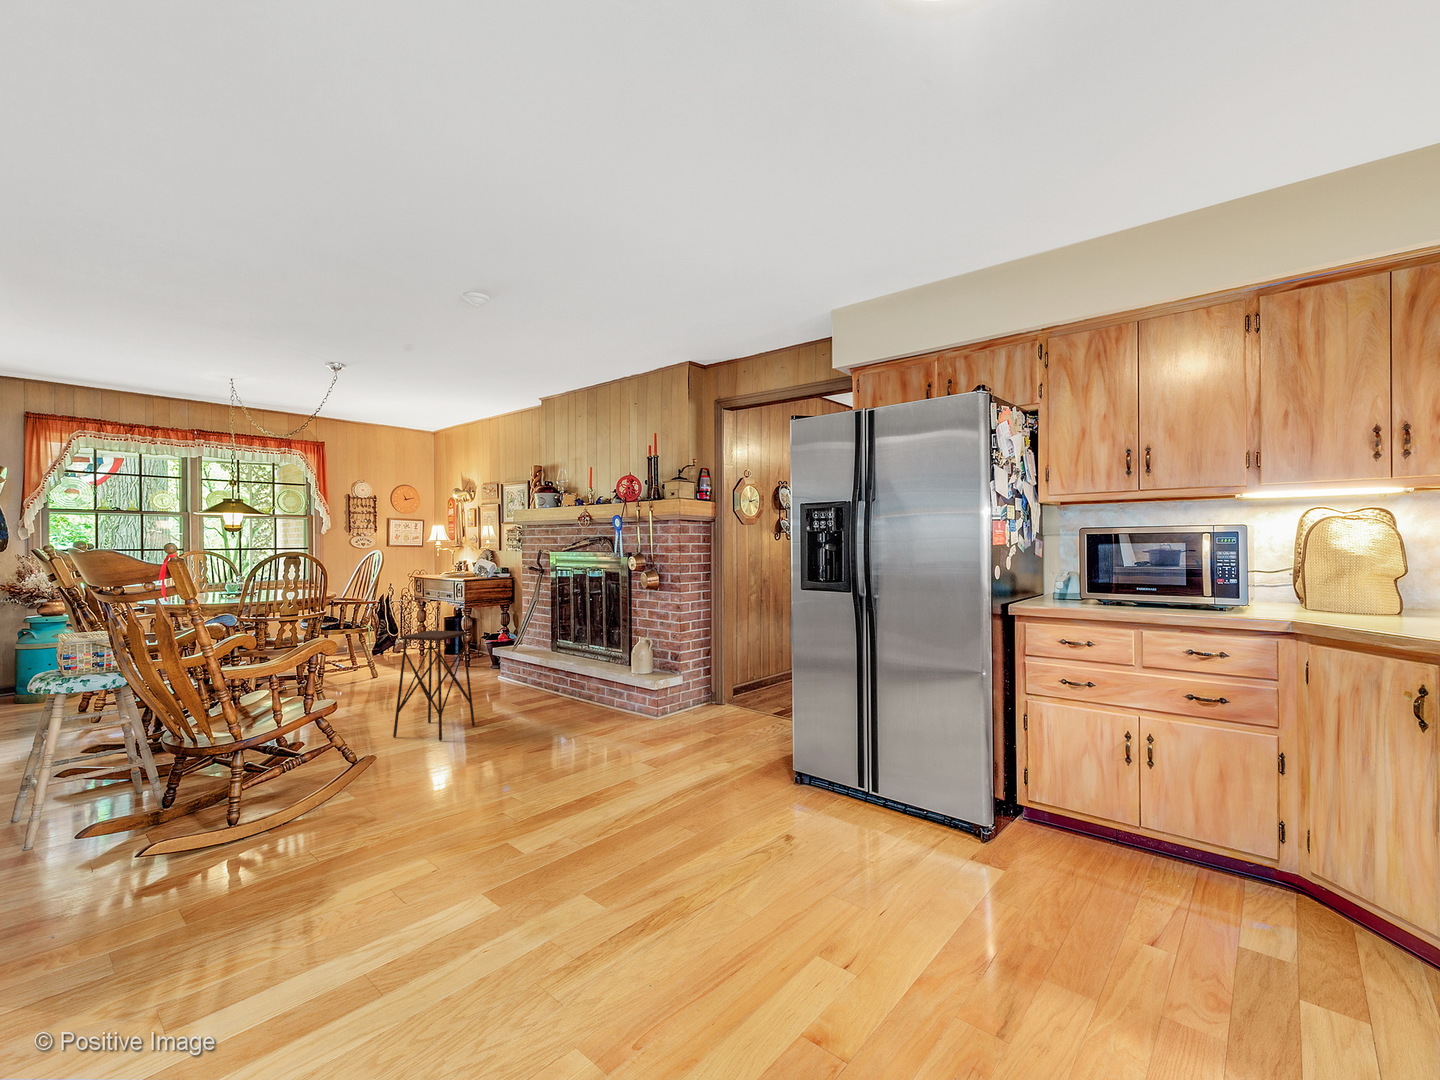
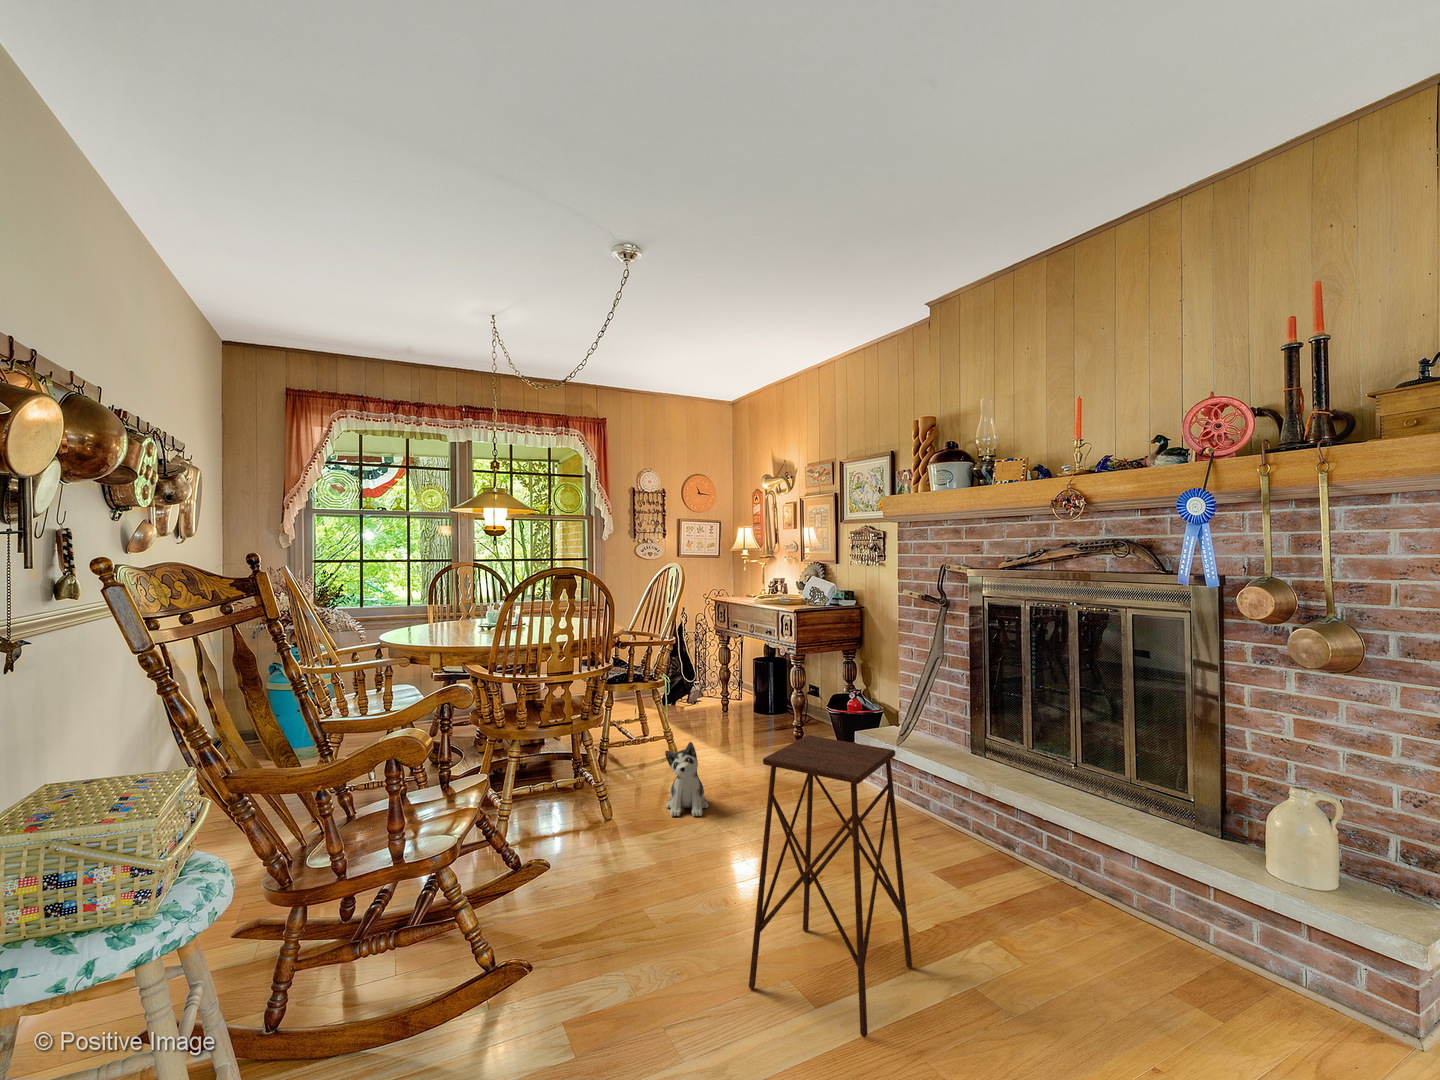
plush toy: none [363,655,391,698] -> present [665,742,708,816]

